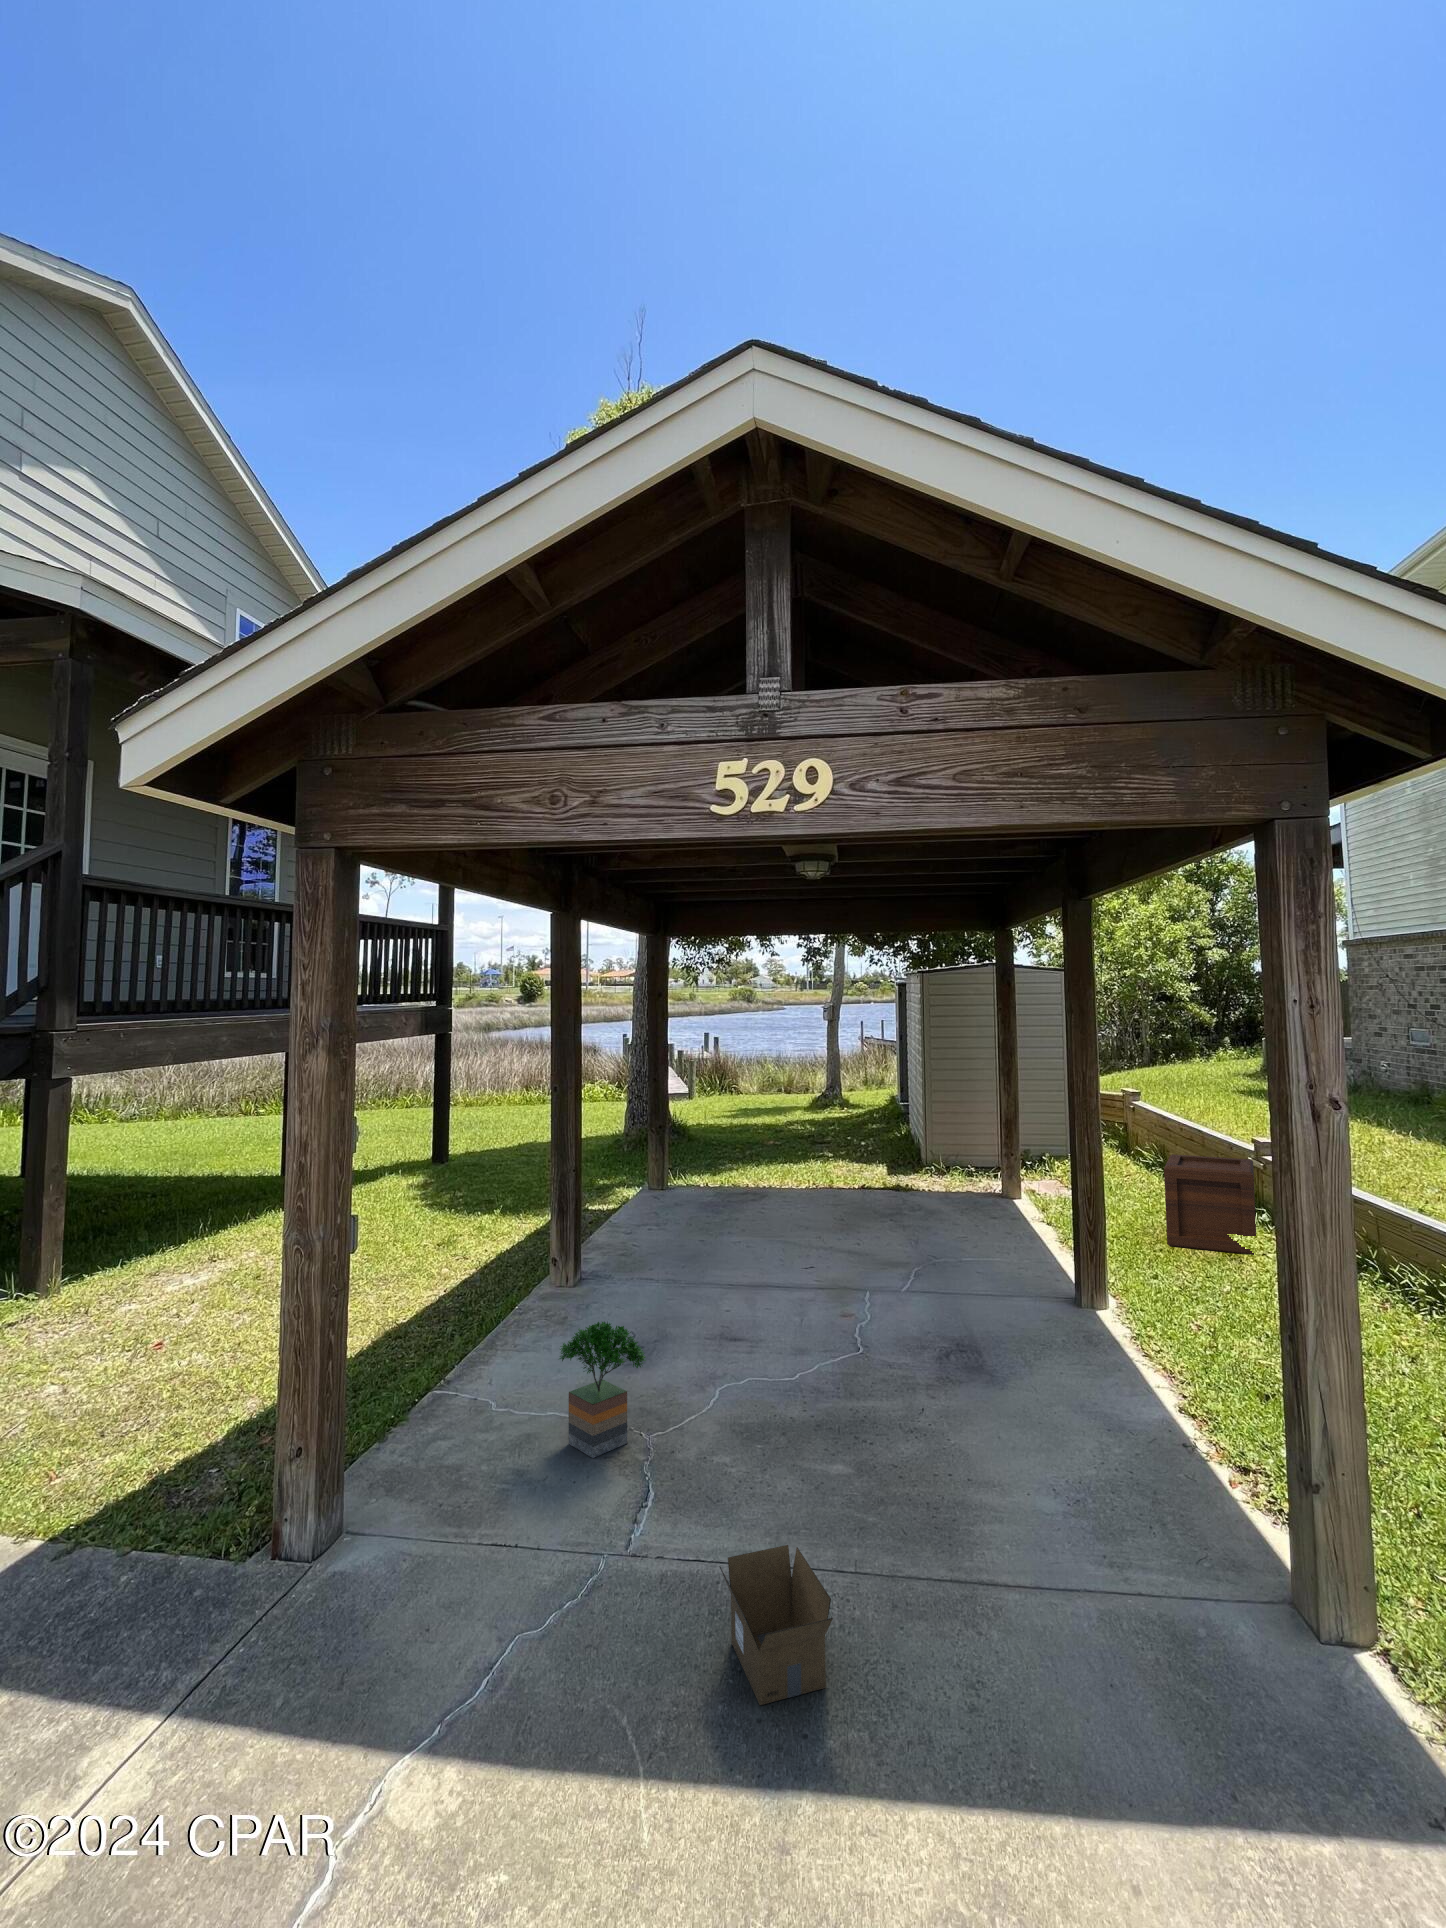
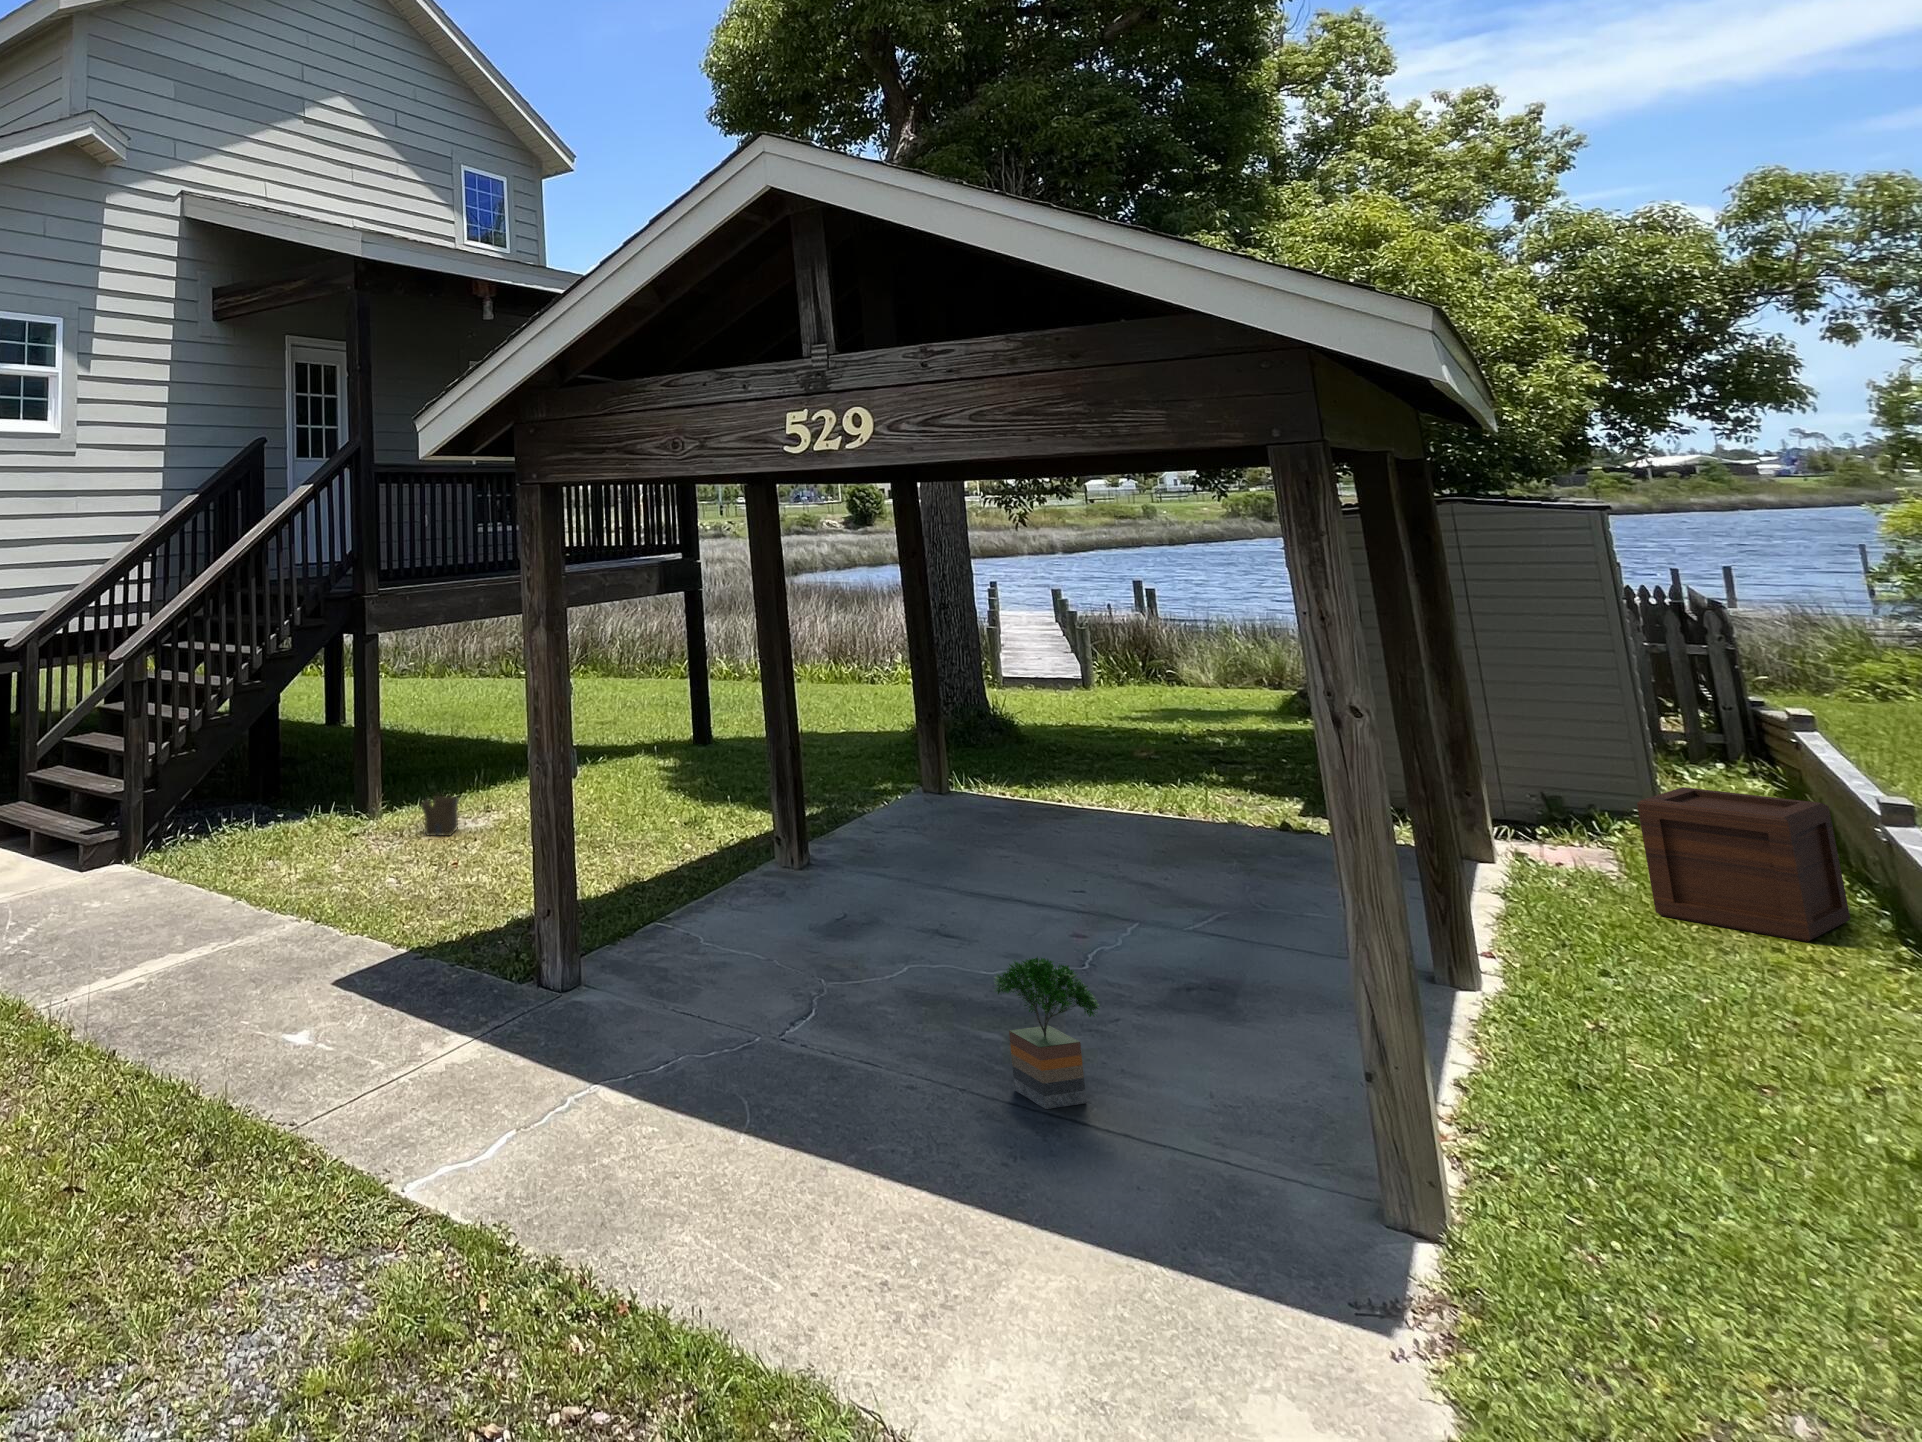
potted tree: present [559,1322,646,1458] -> present [994,957,1099,1109]
cardboard box: present [720,1545,833,1705] -> present [421,796,459,836]

